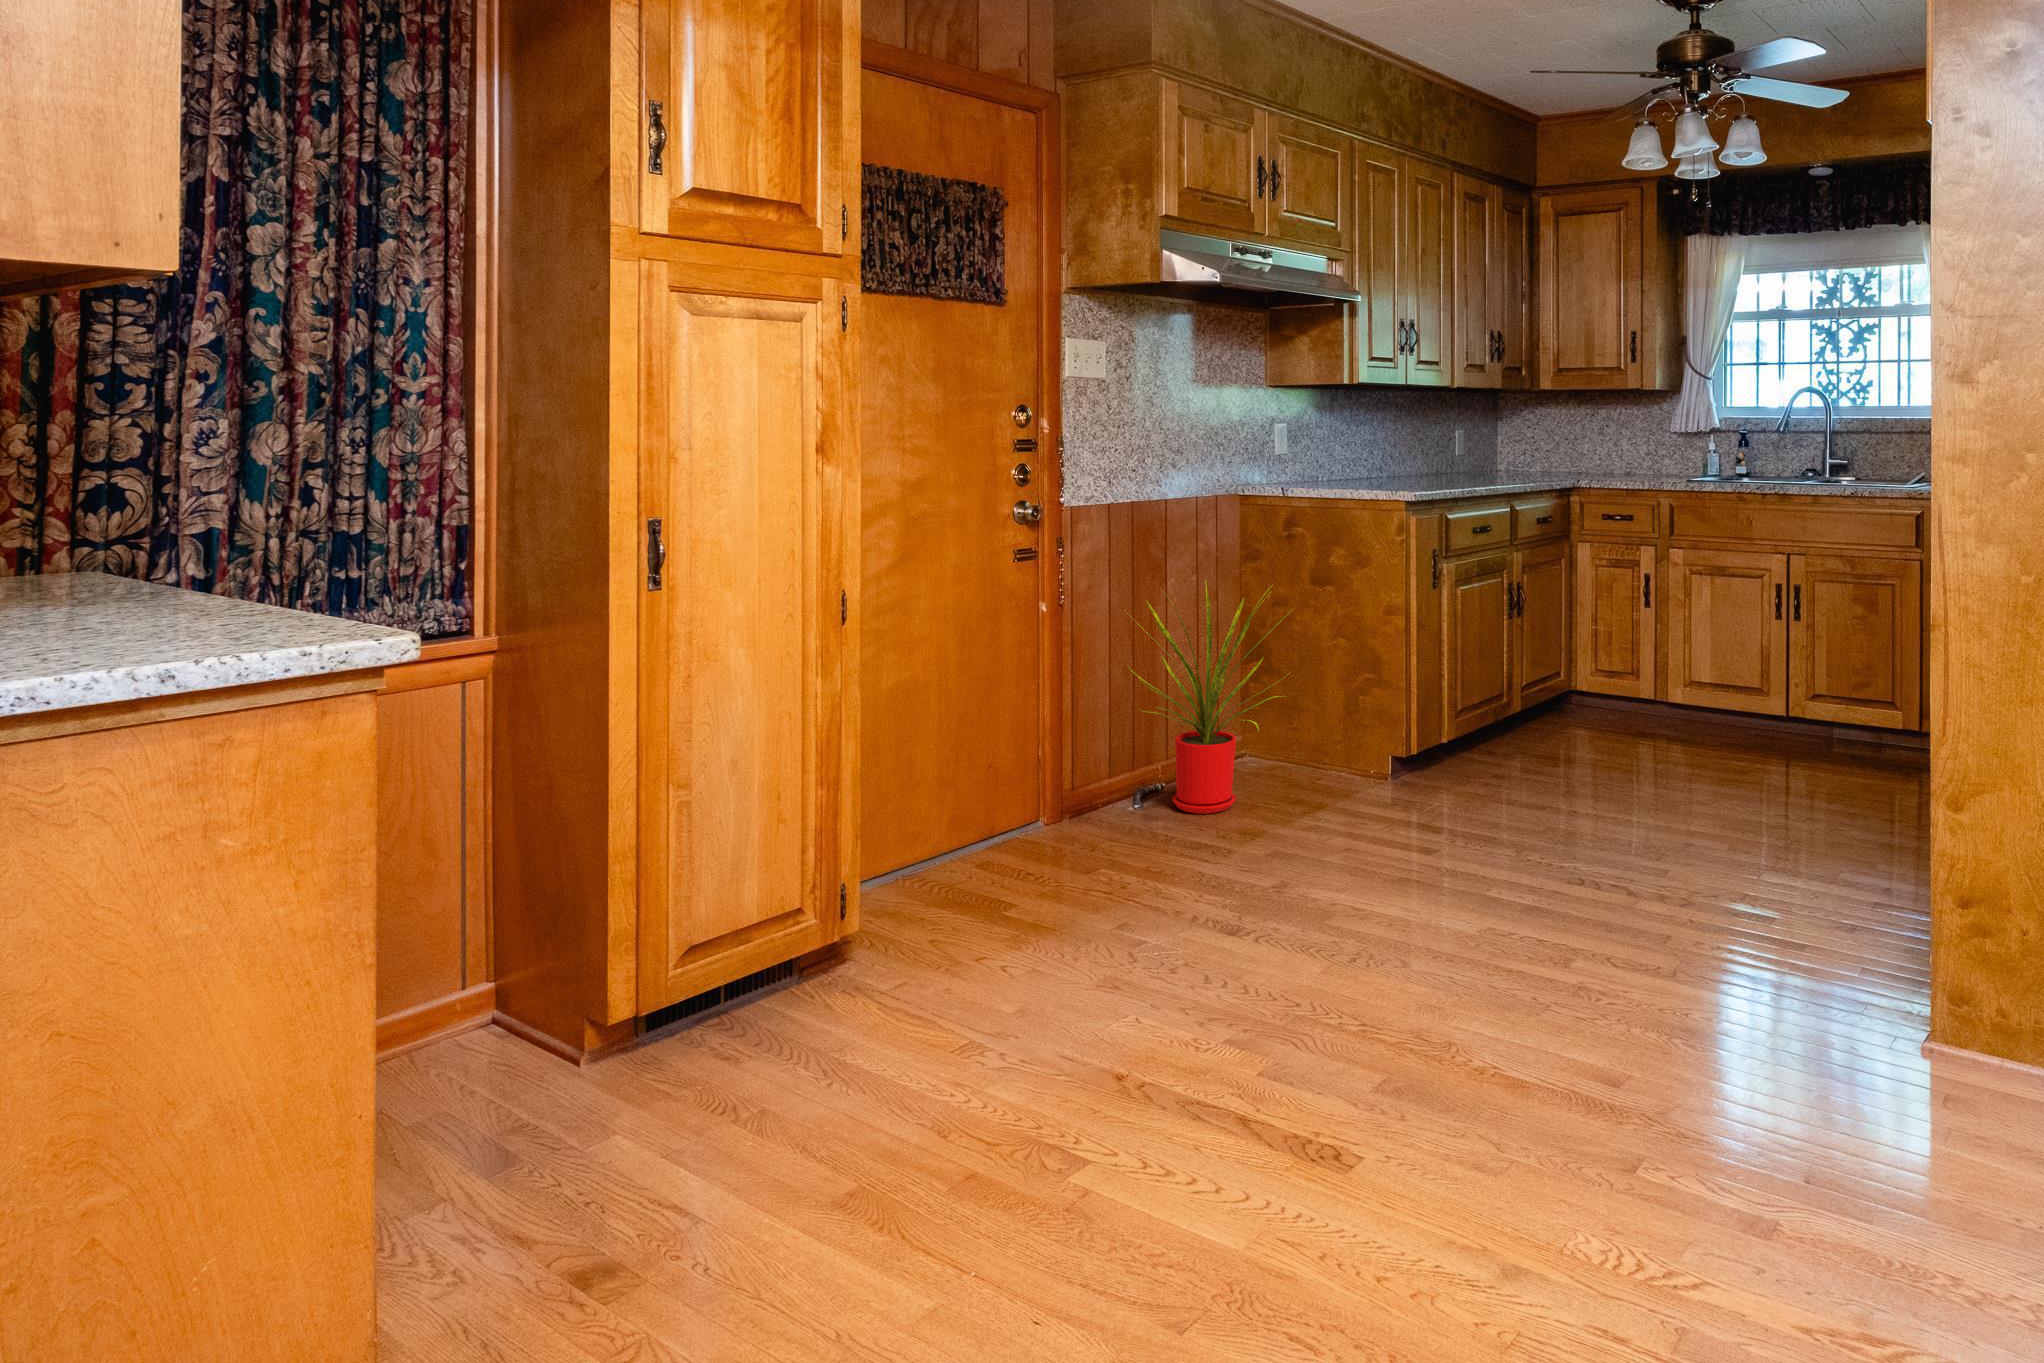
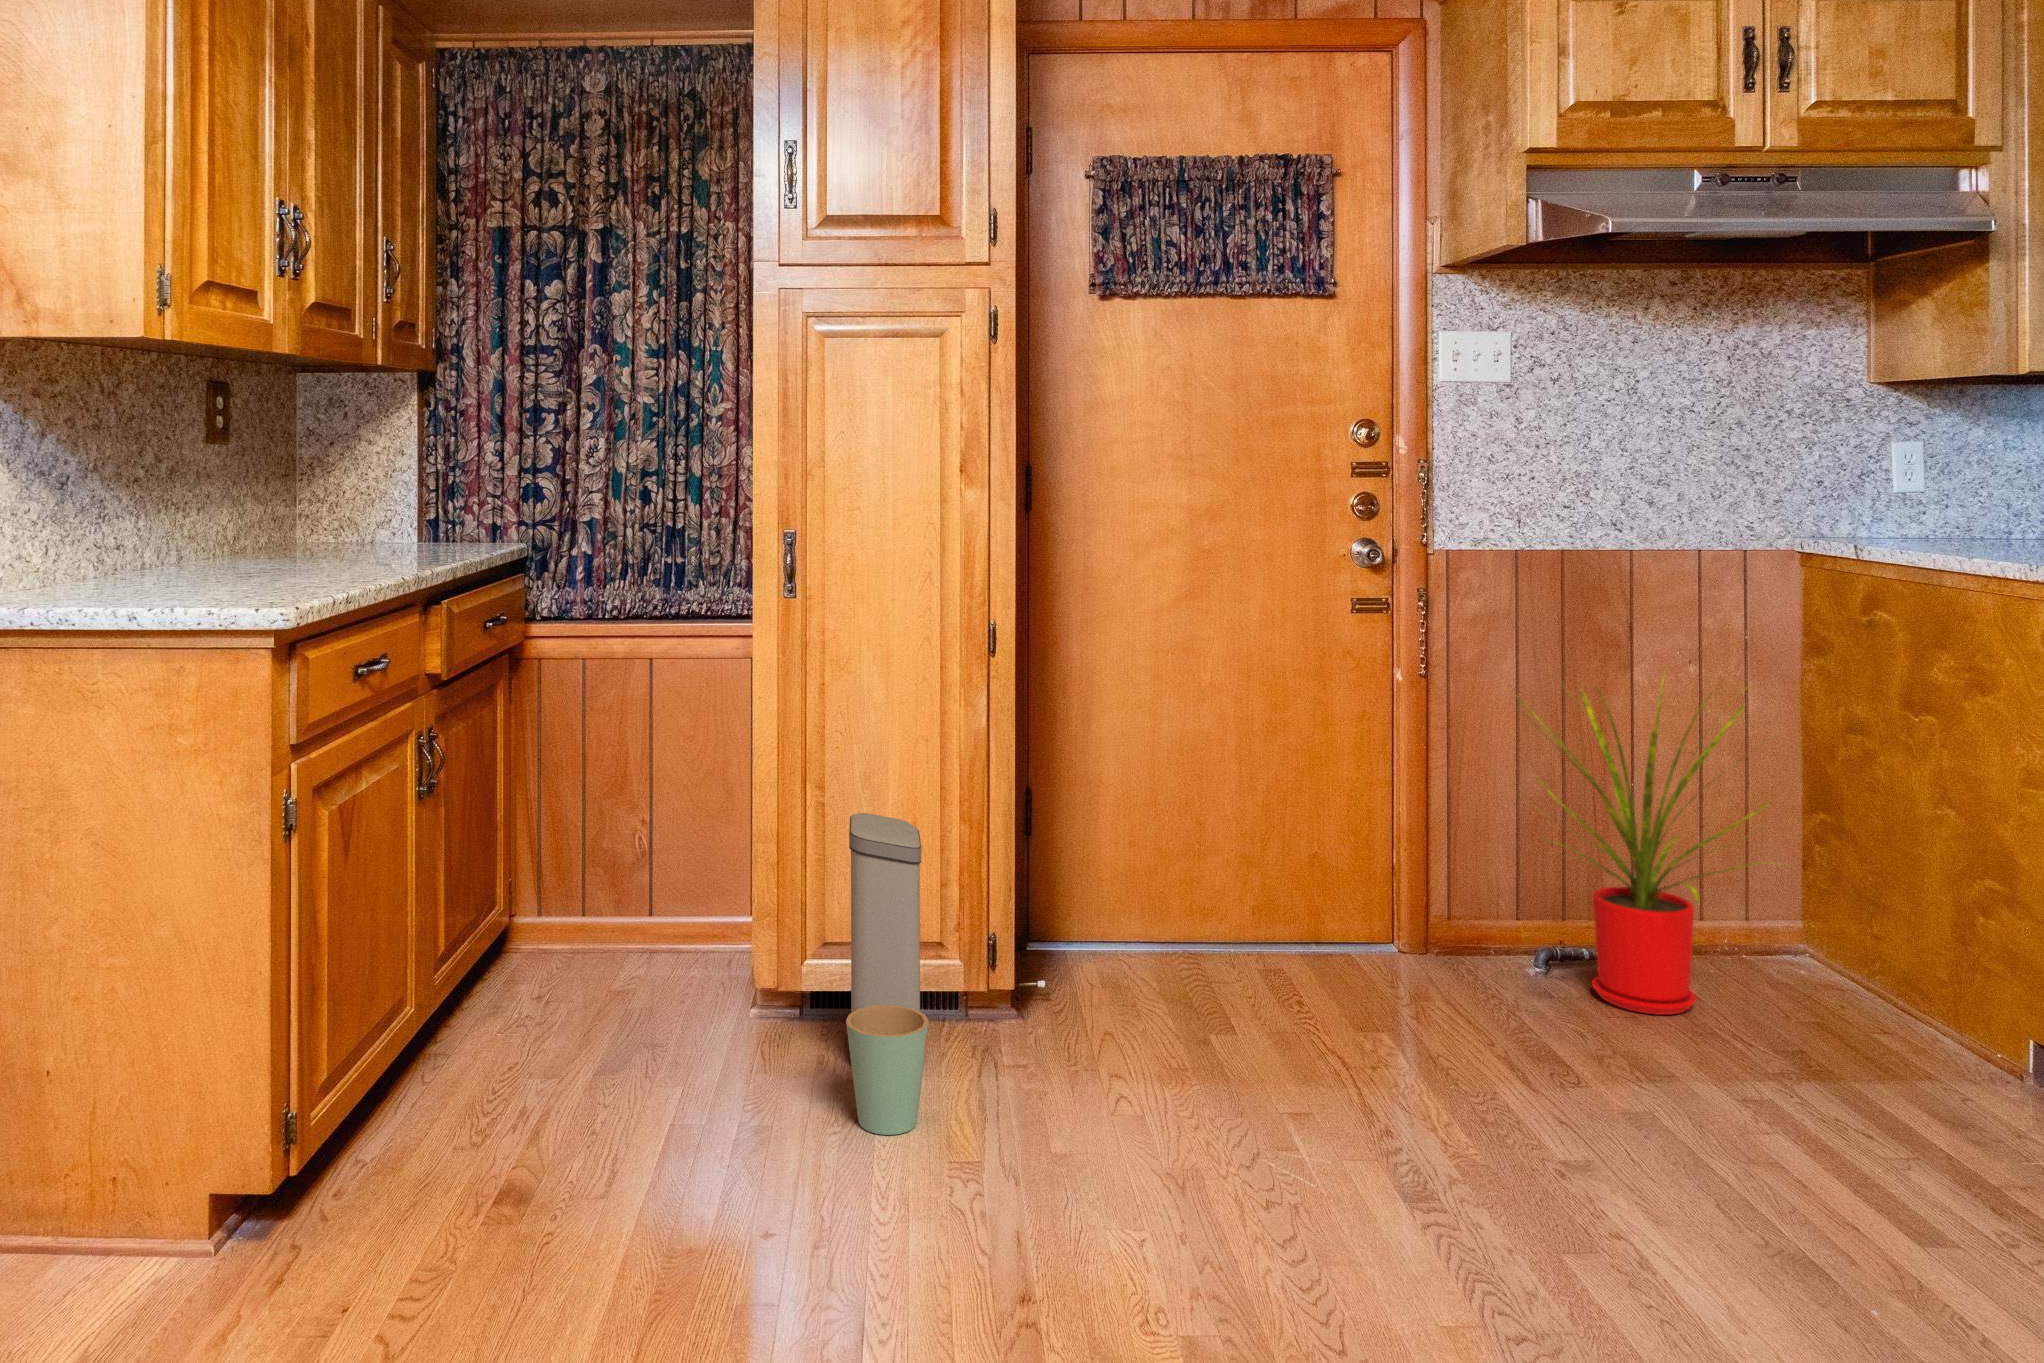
trash can: none [734,808,927,1096] -> present [846,813,929,1135]

